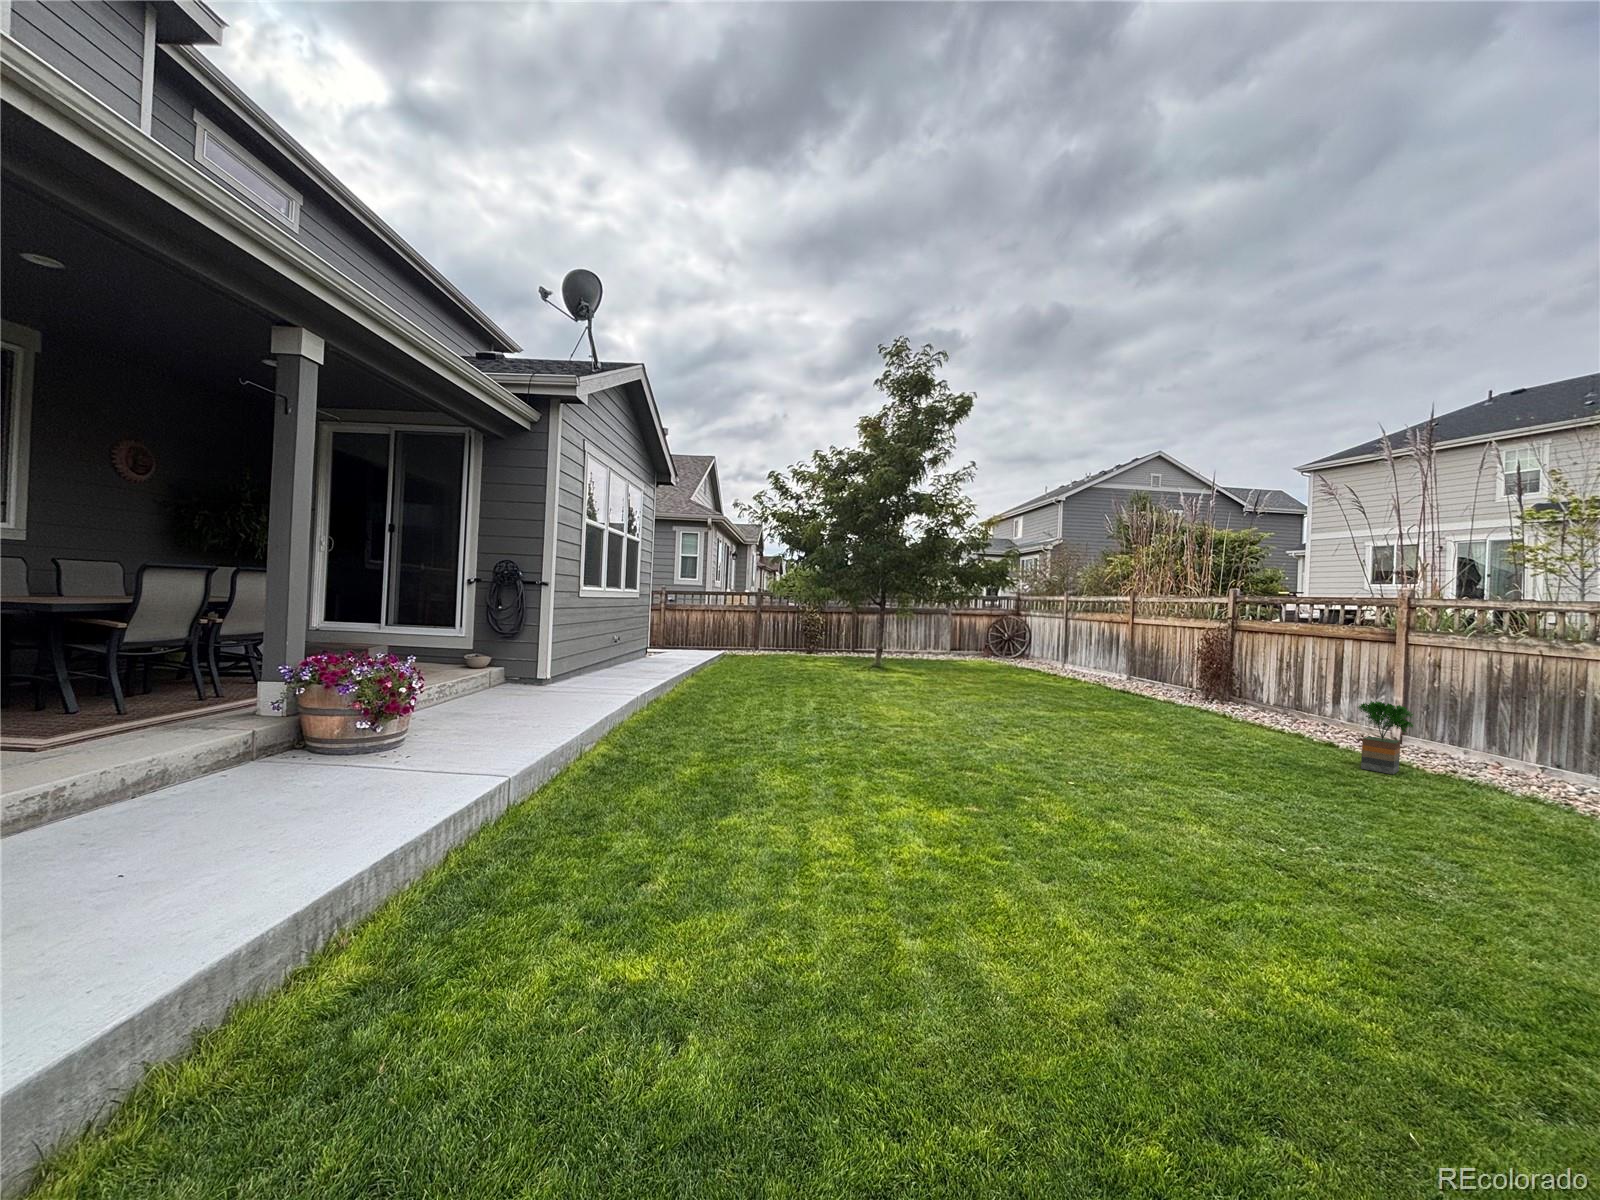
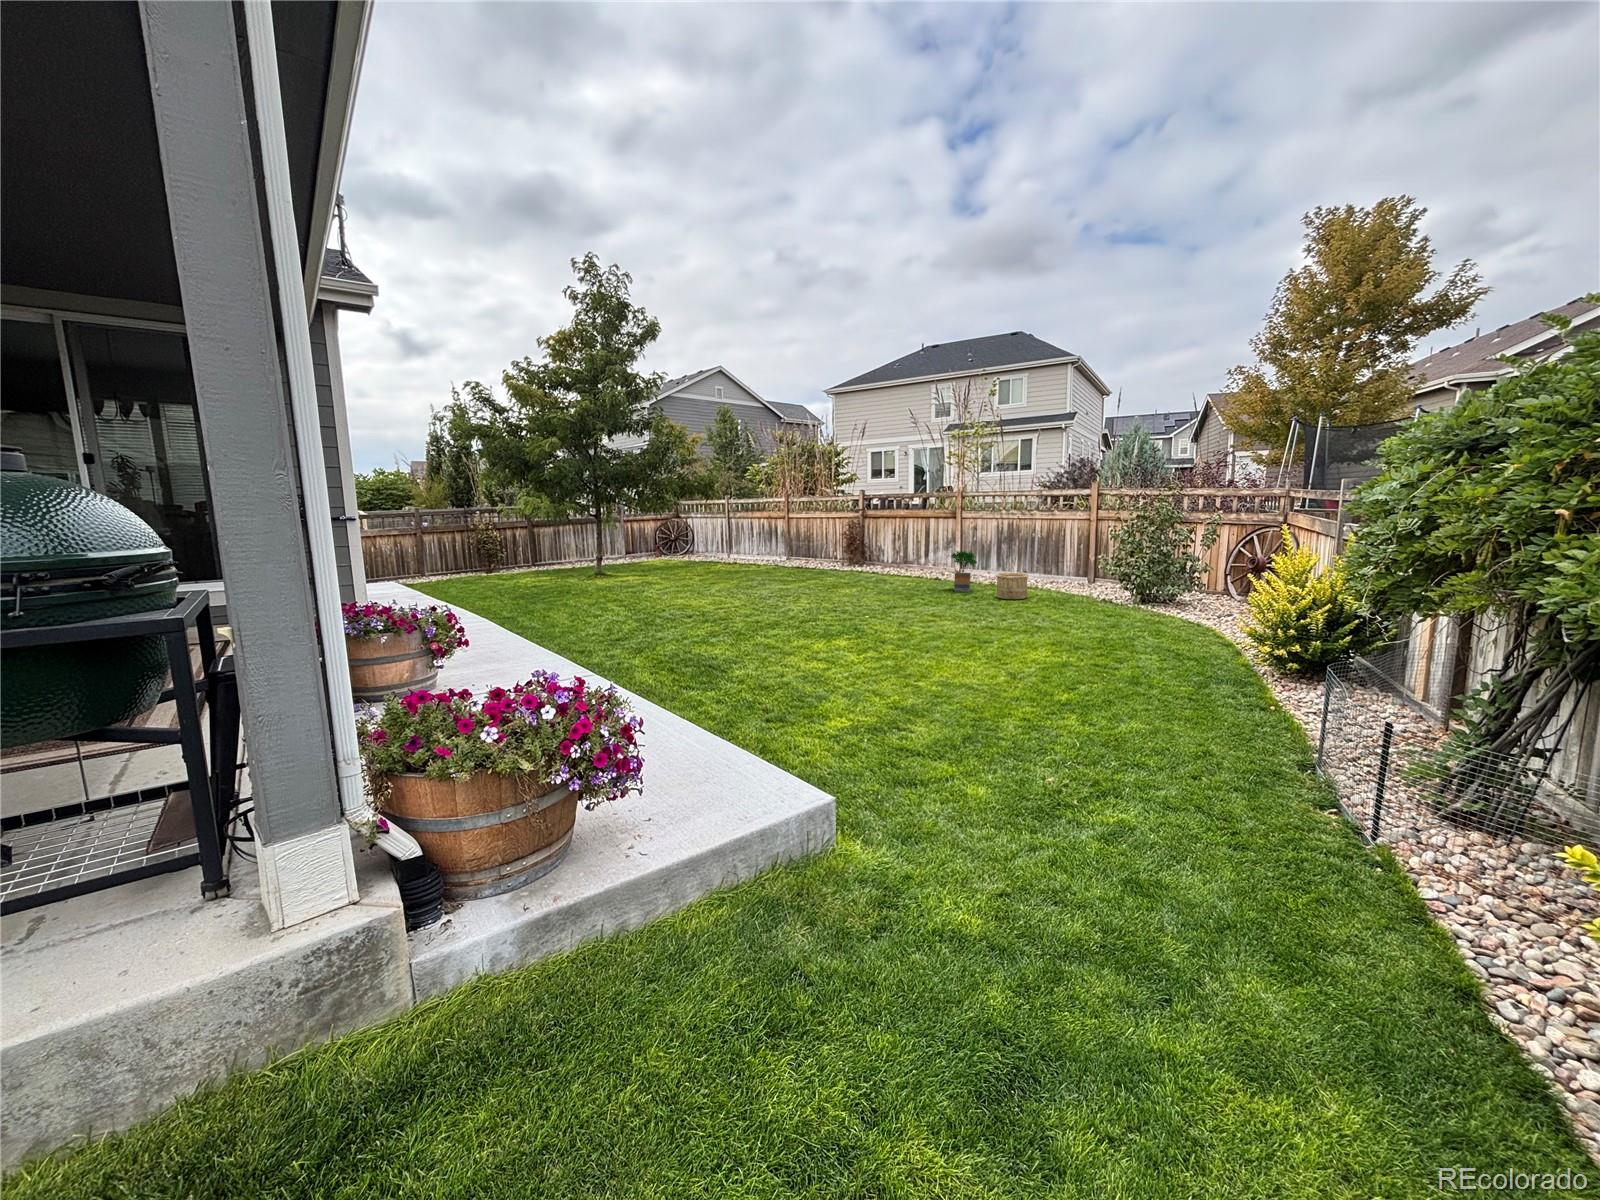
wooden bucket: none [1447,754,1529,811] -> present [997,573,1028,599]

